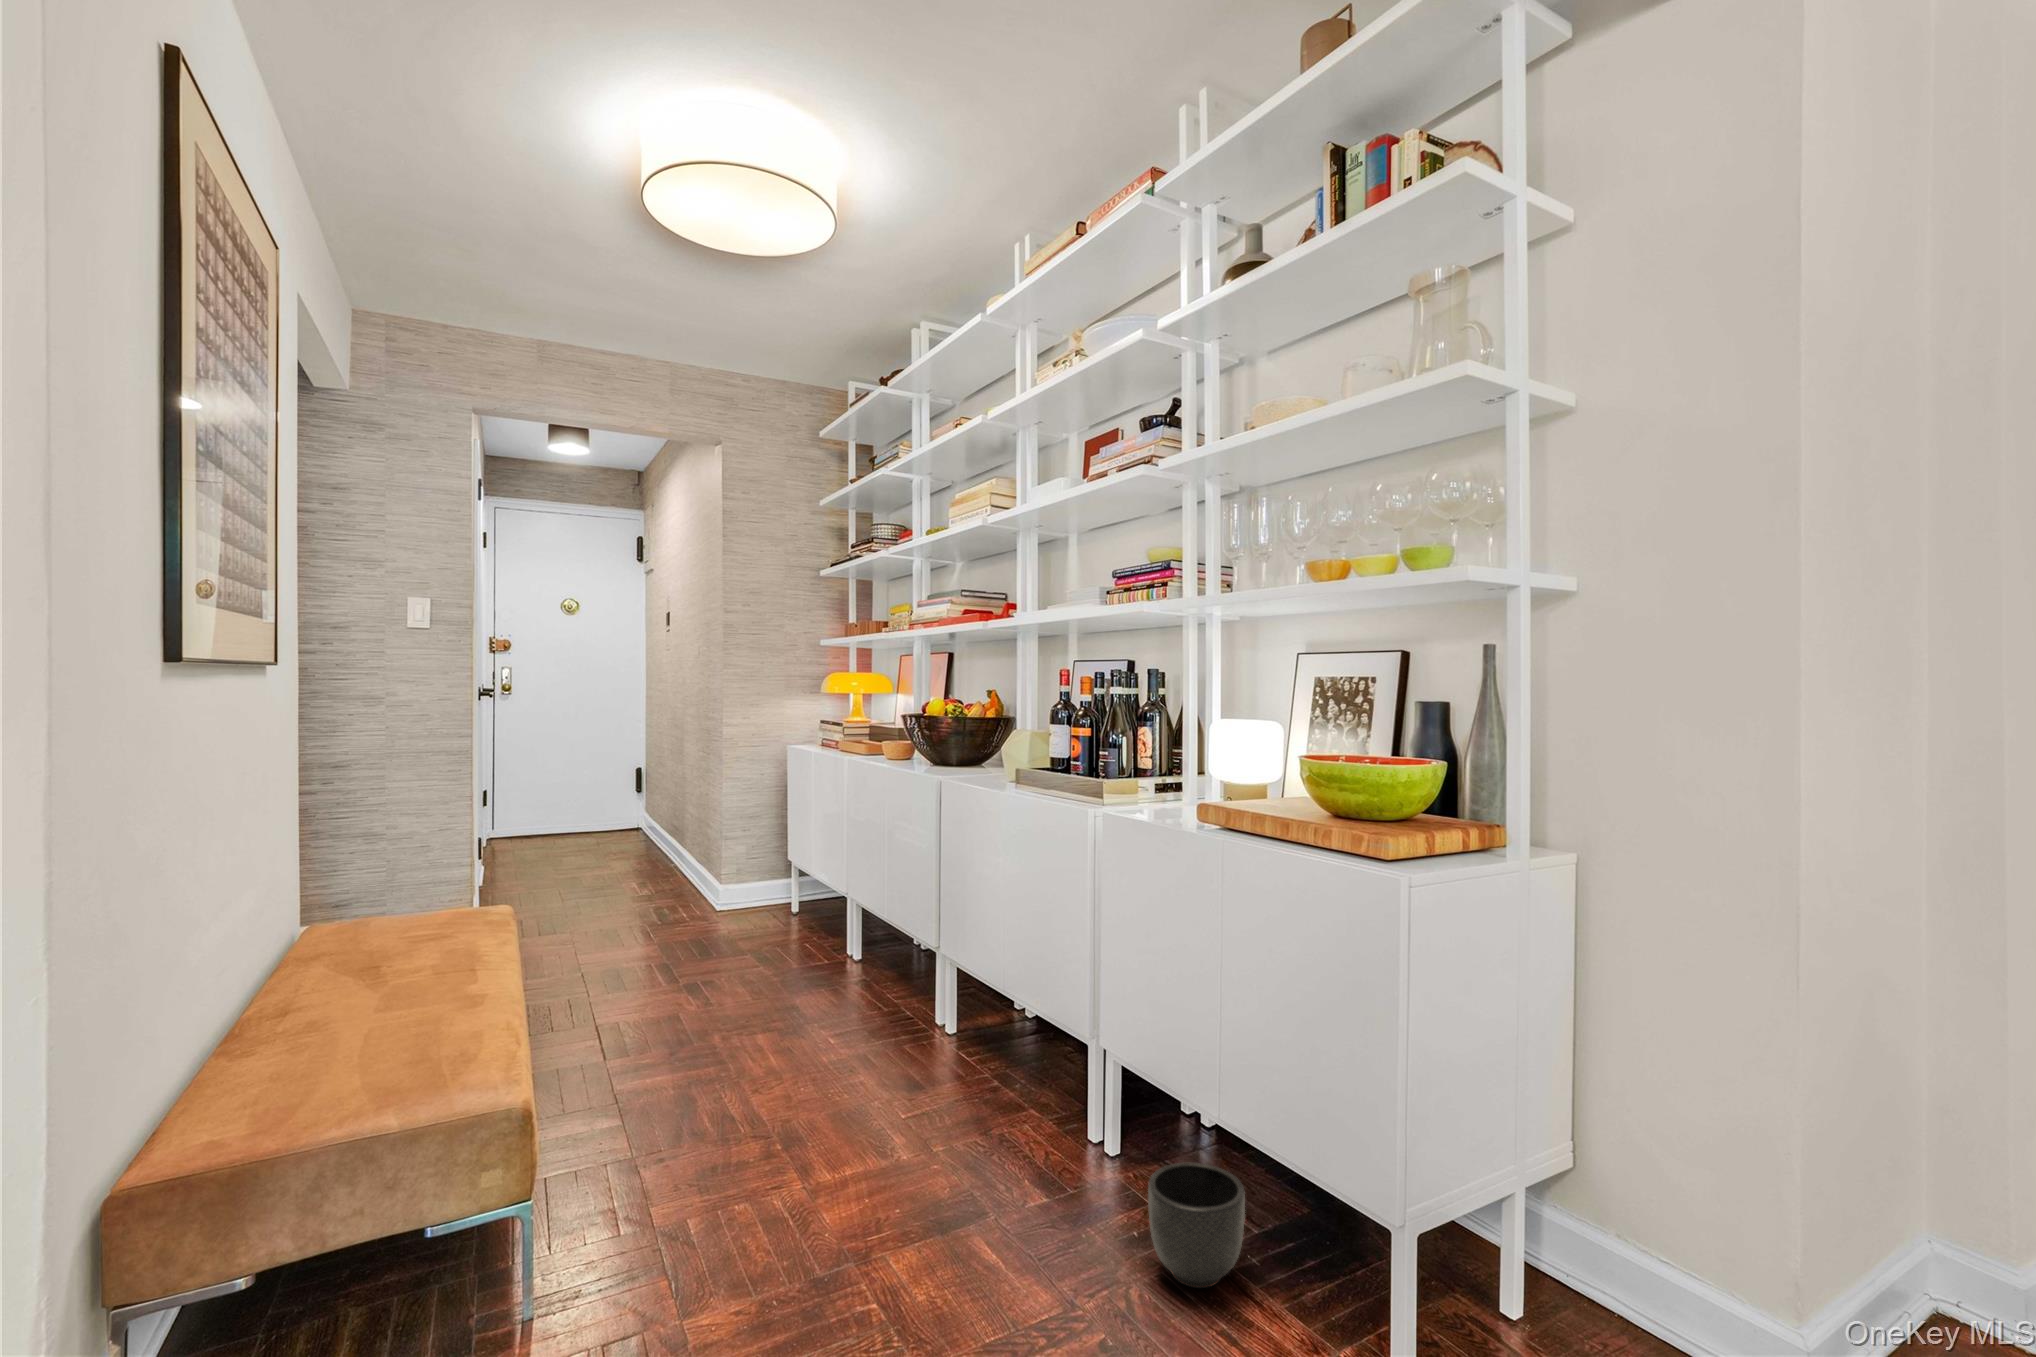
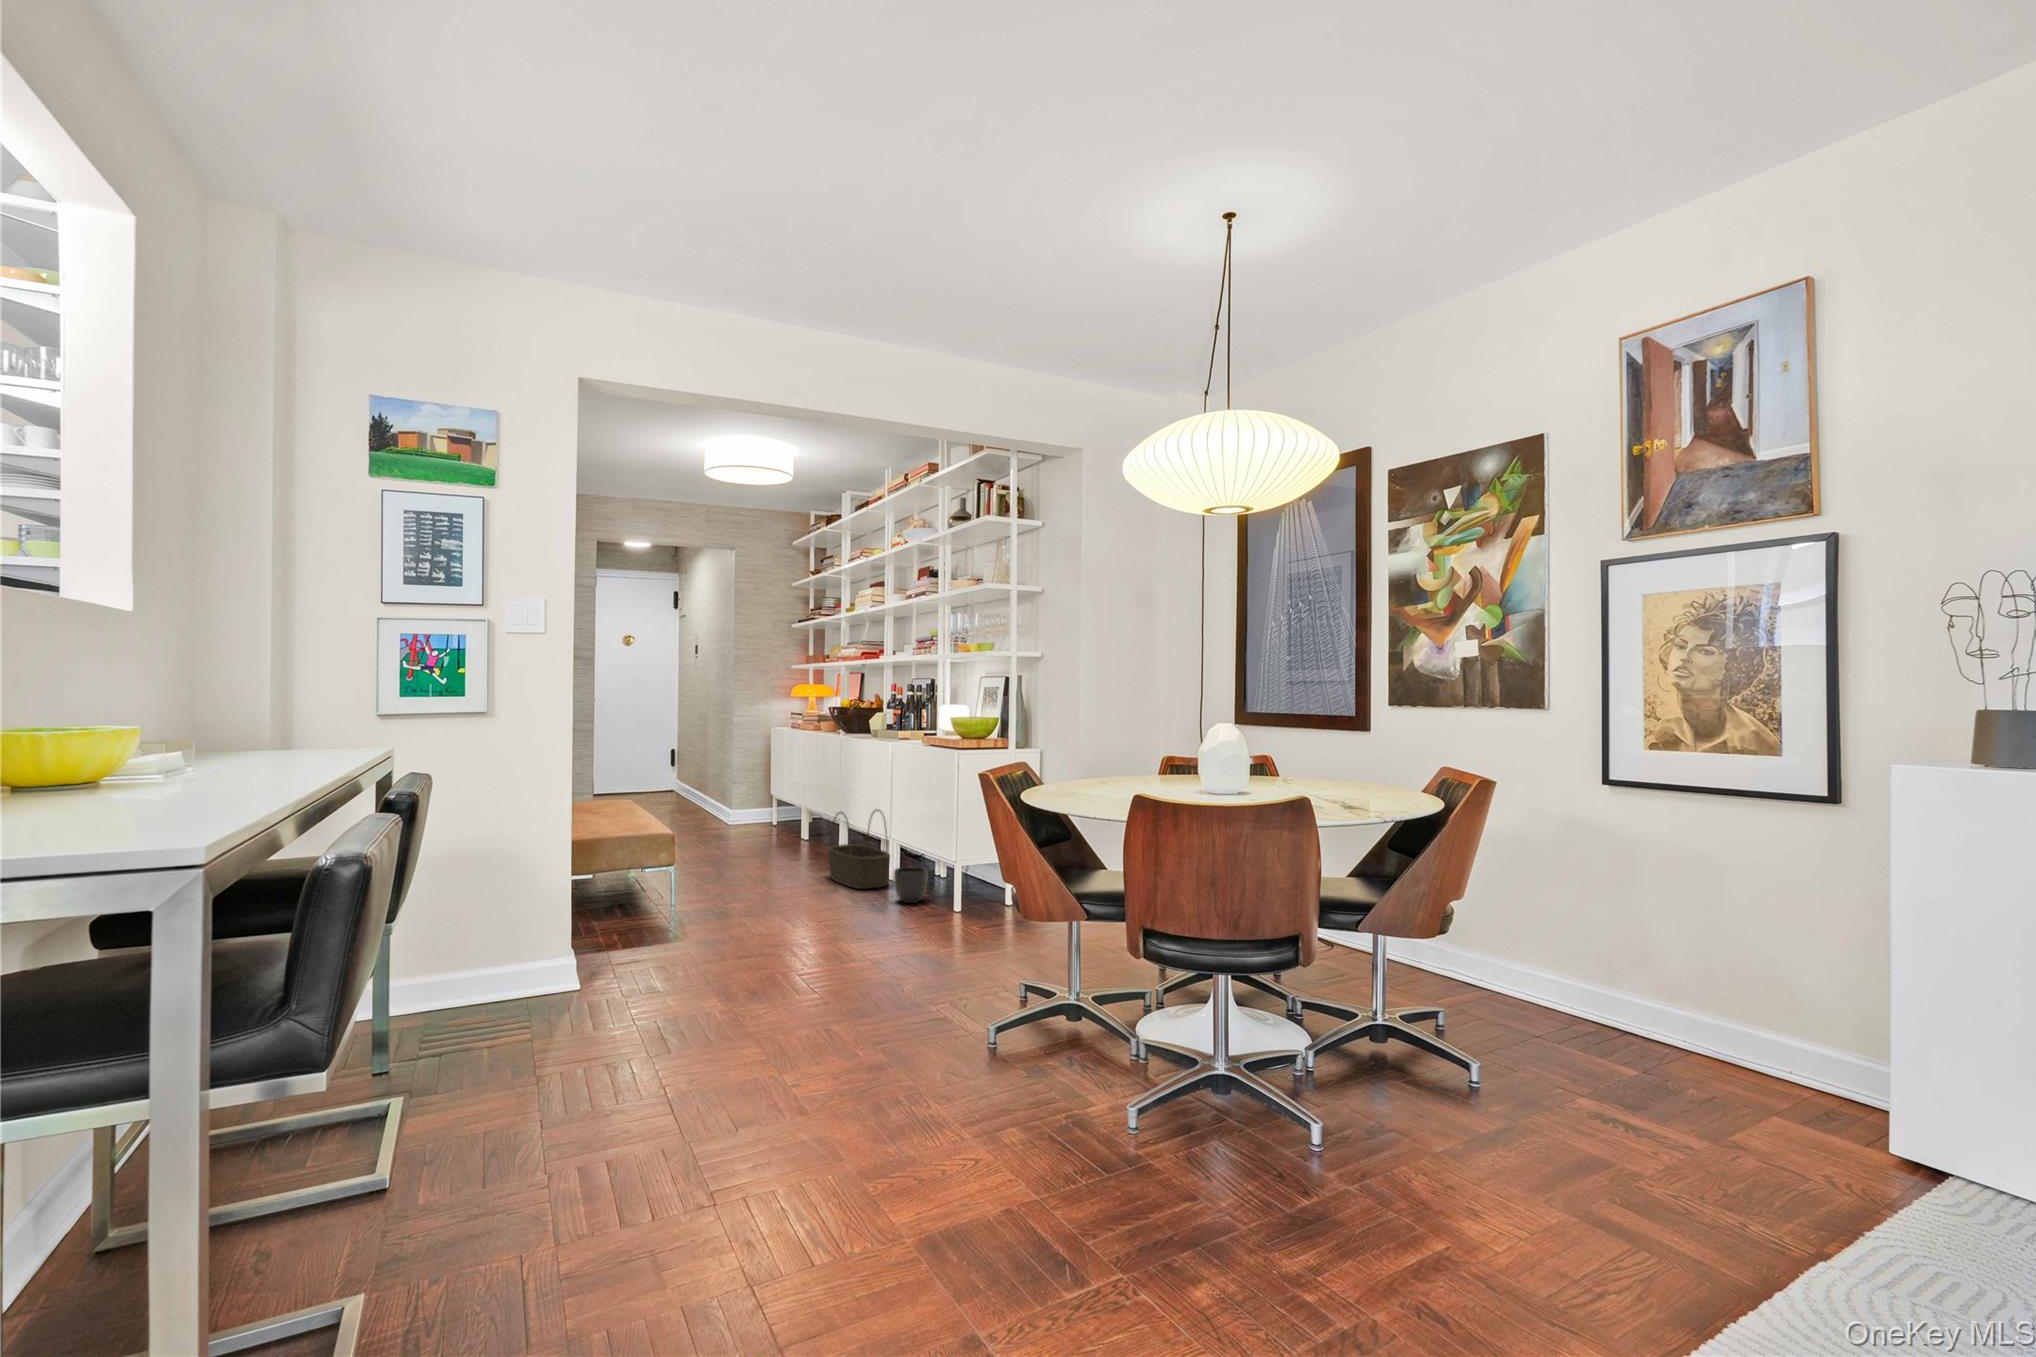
basket: none [929,963,1098,1191] -> present [828,809,890,889]

